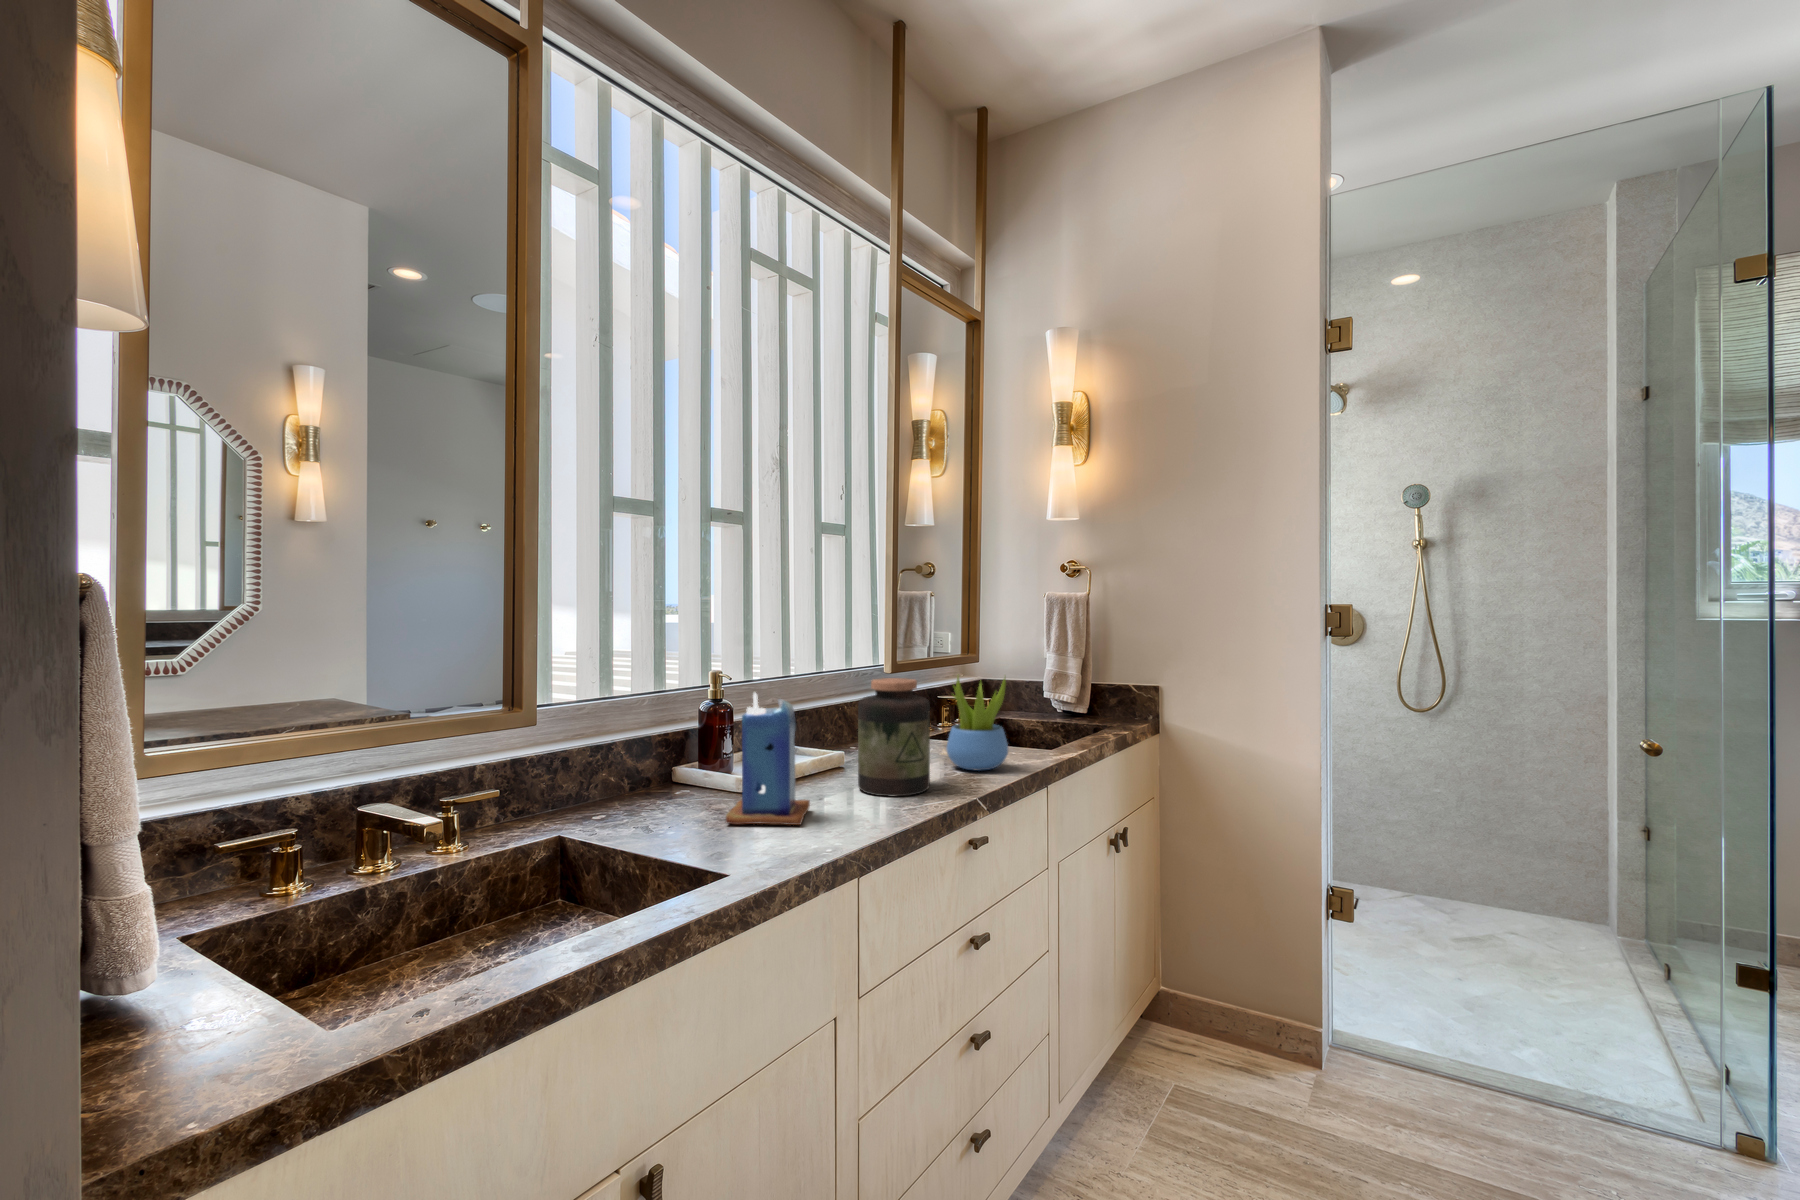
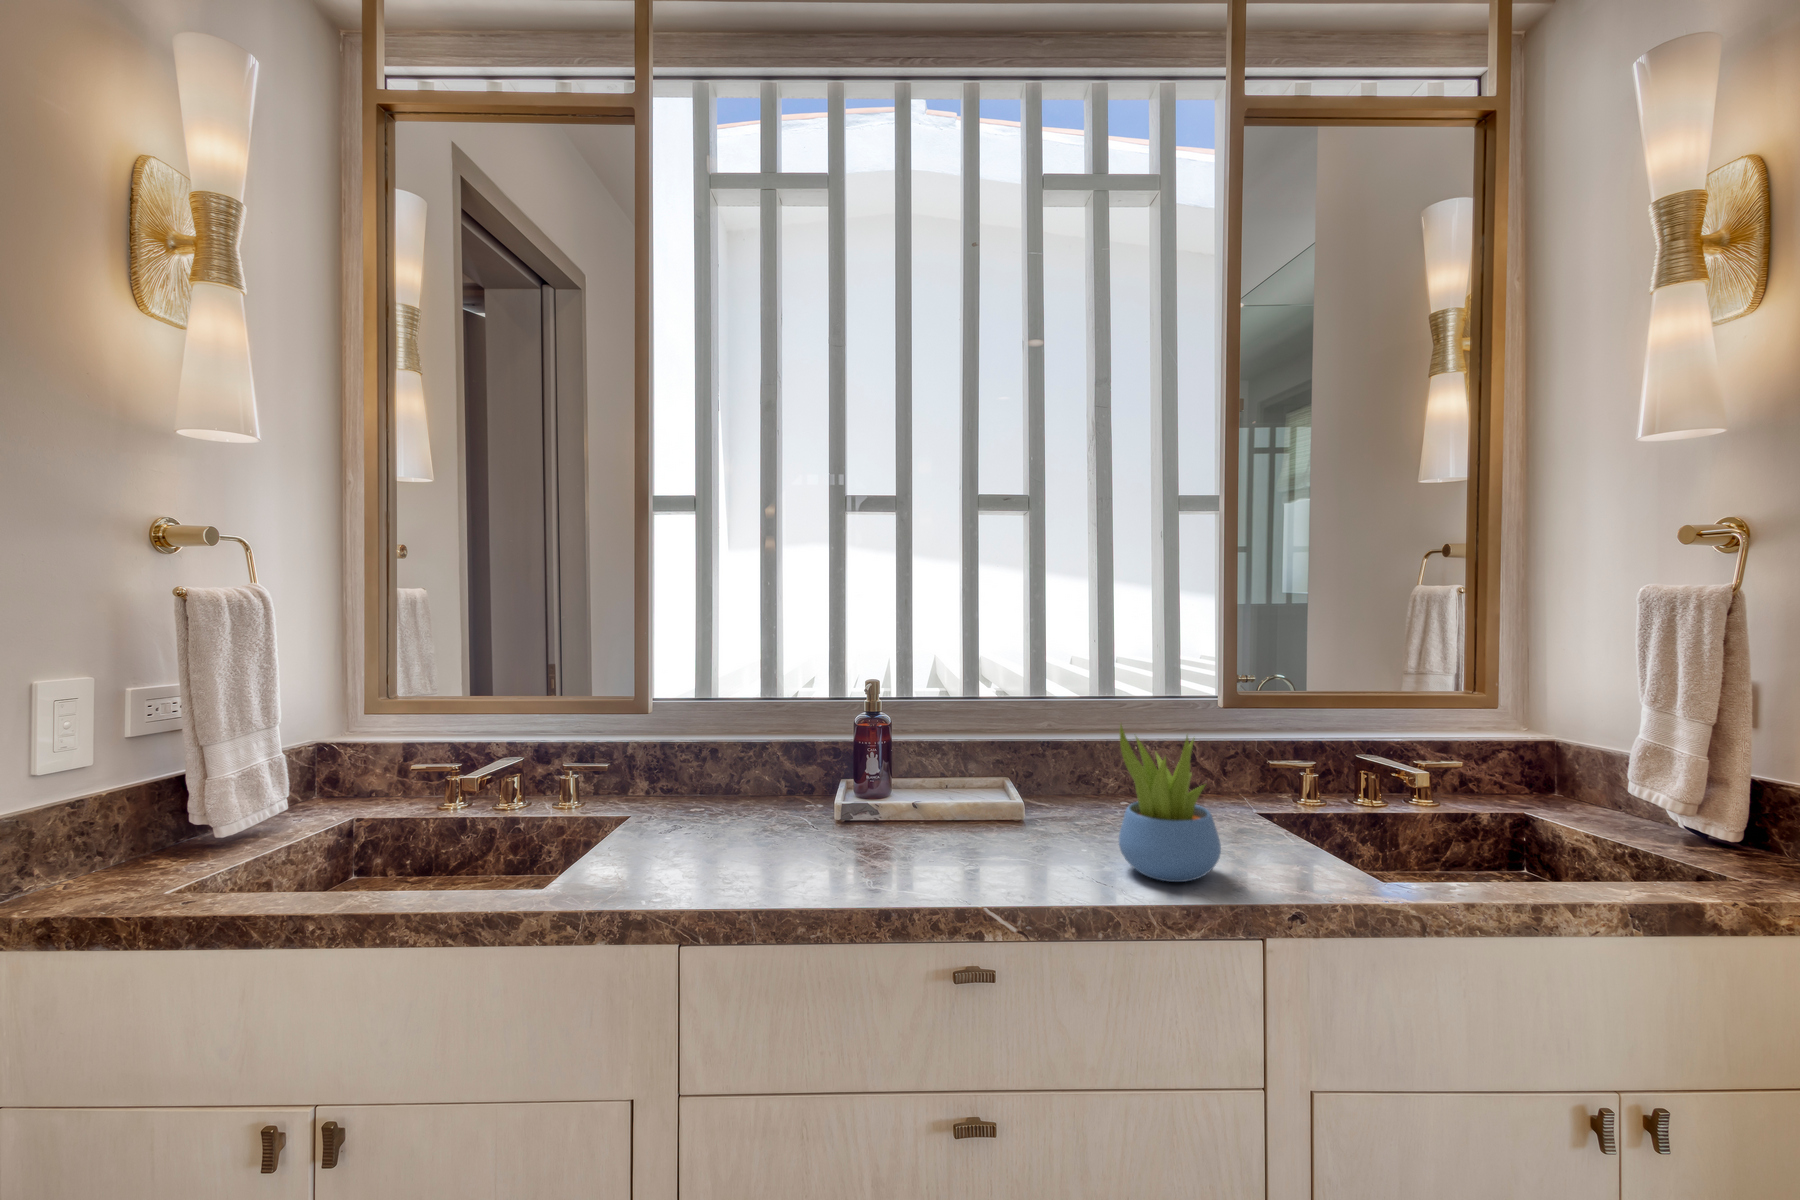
jar: present [858,678,930,796] -> none [914,715,1012,880]
candle: present [726,693,810,825] -> none [711,712,810,869]

